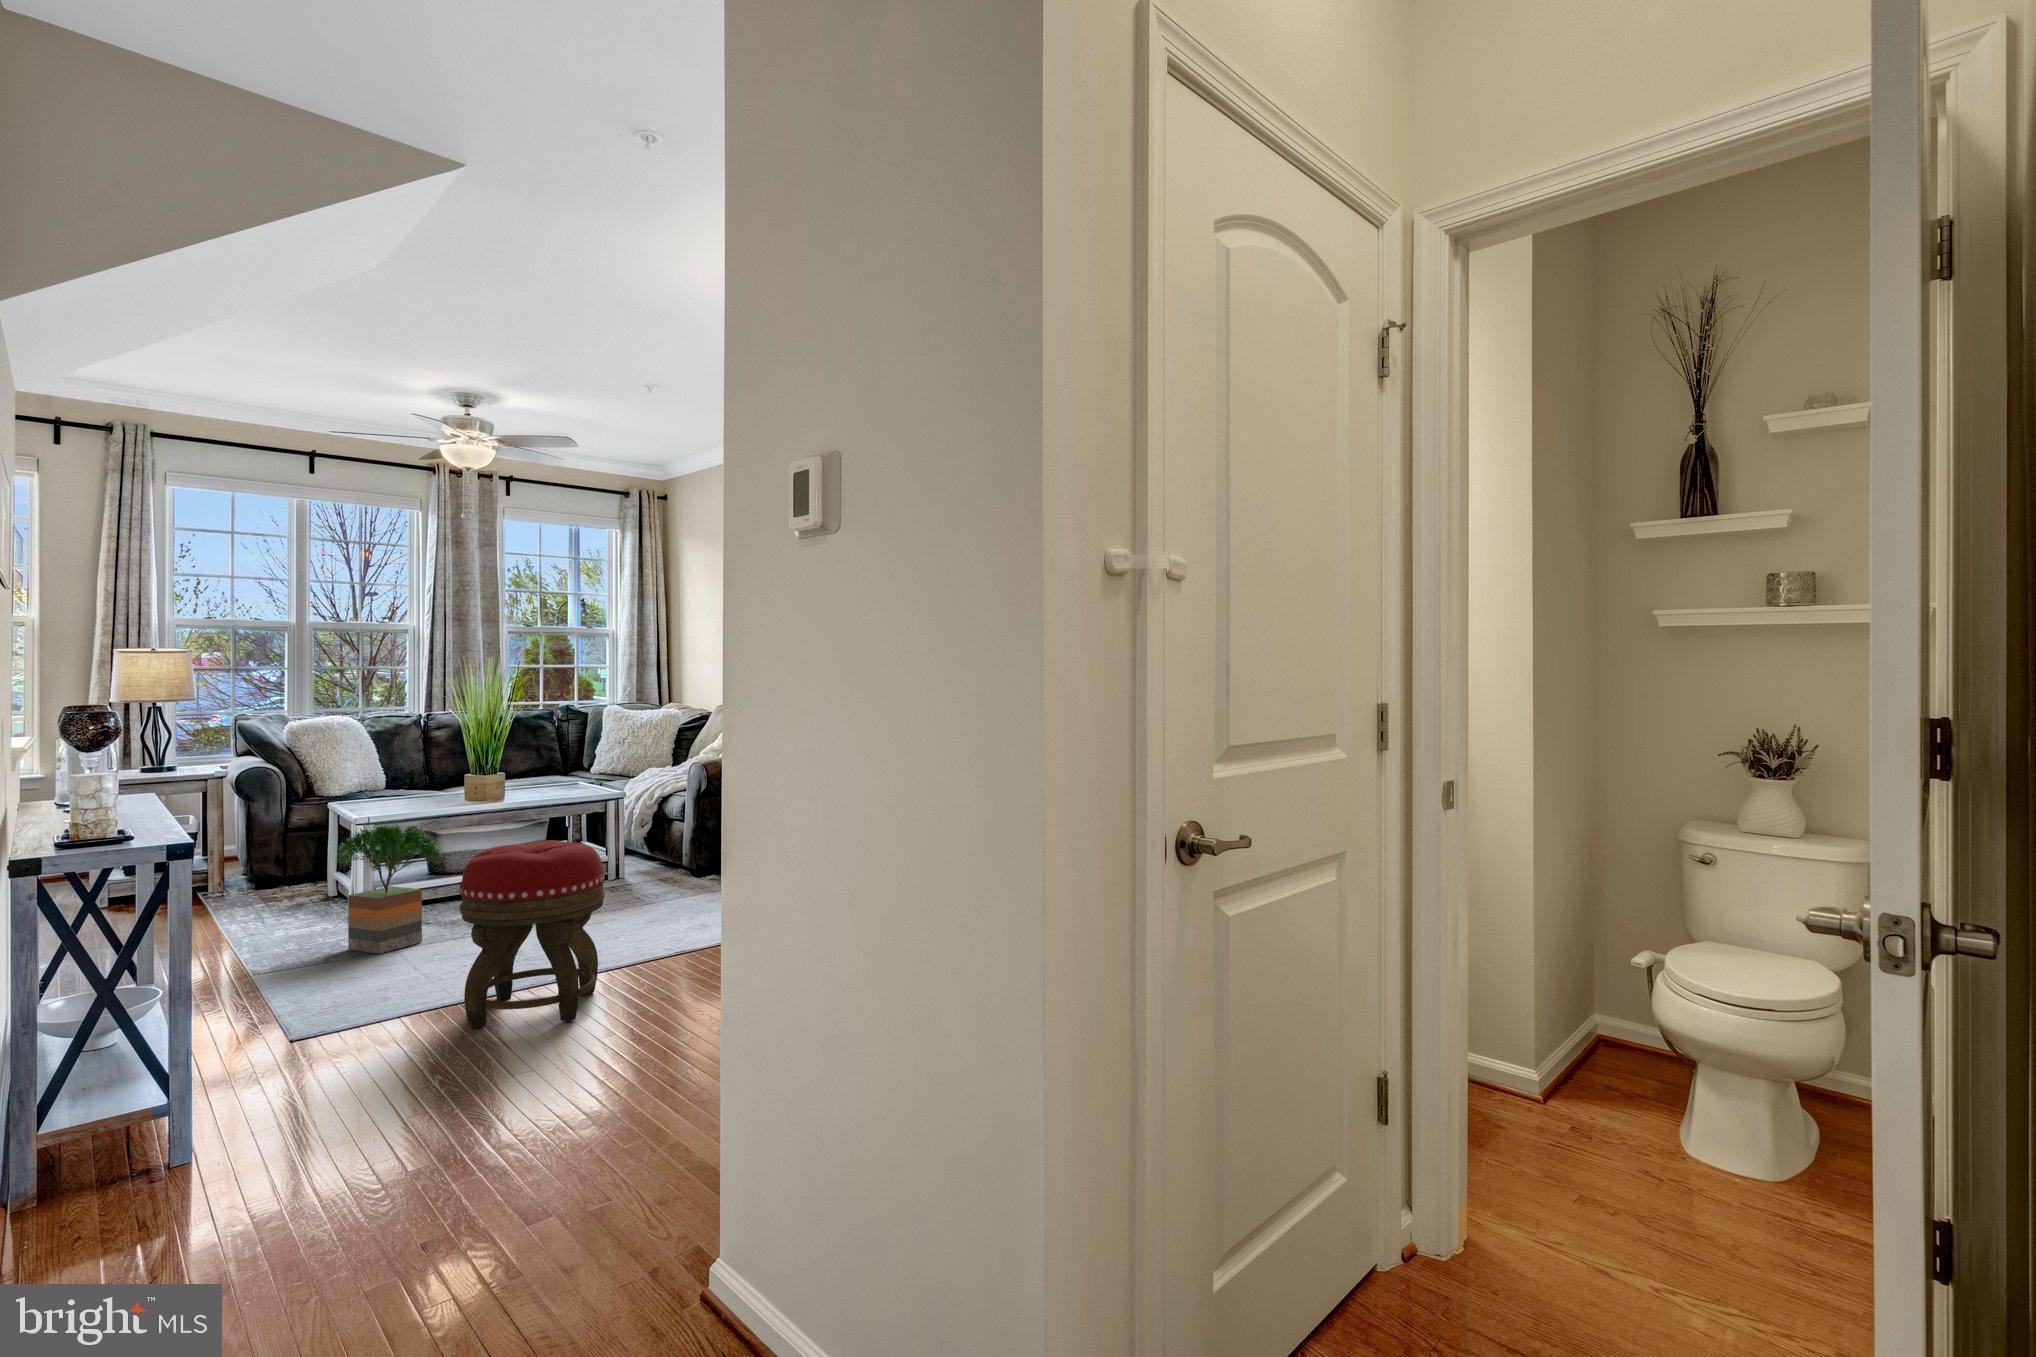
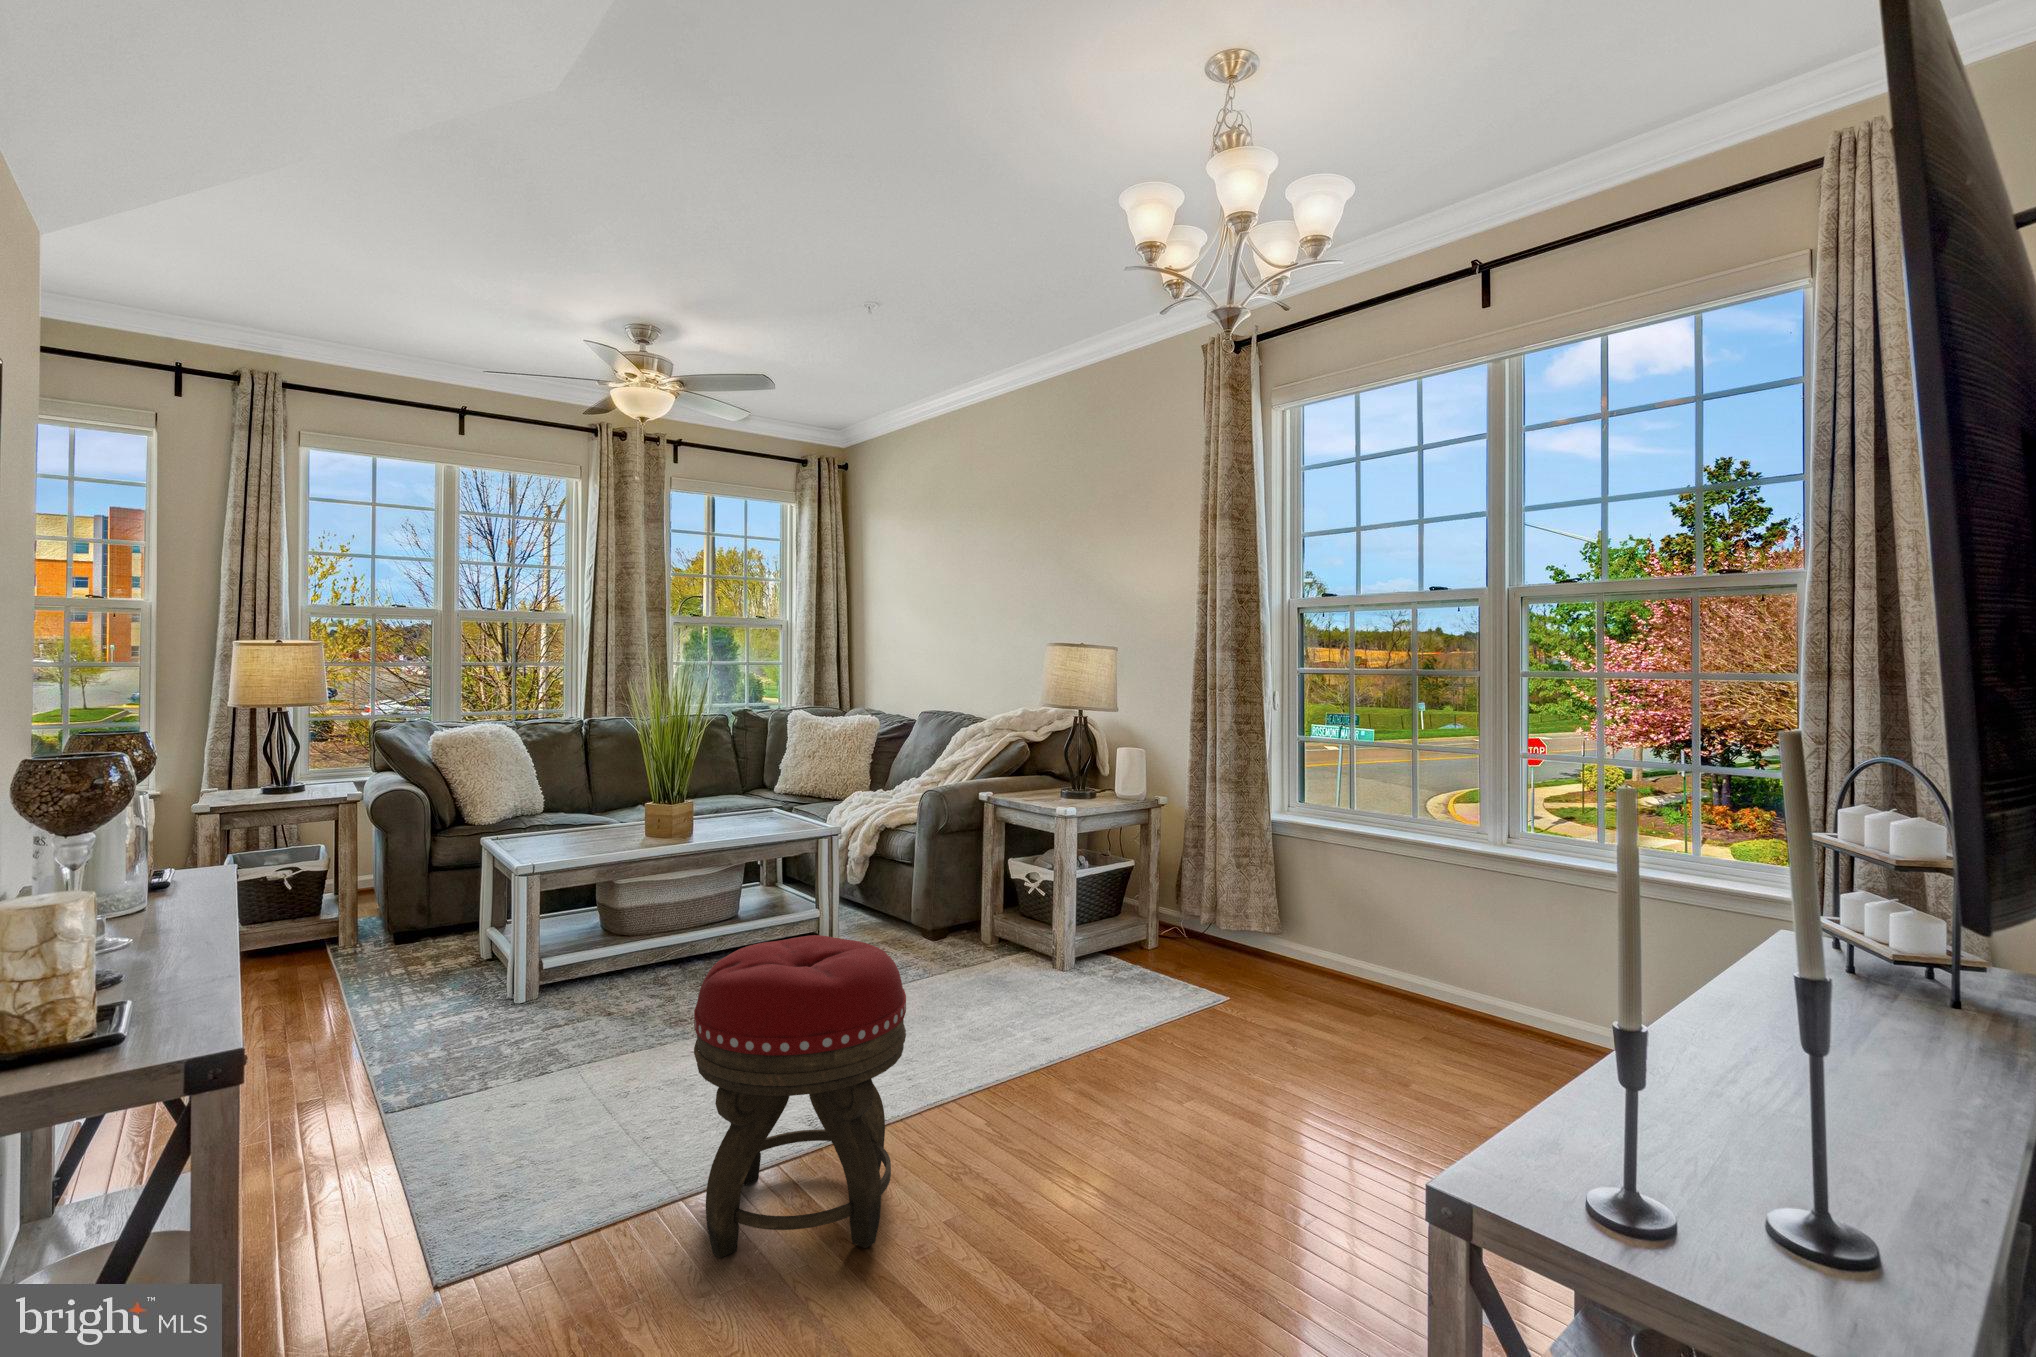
potted tree: present [337,825,443,954] -> none [495,881,639,1070]

